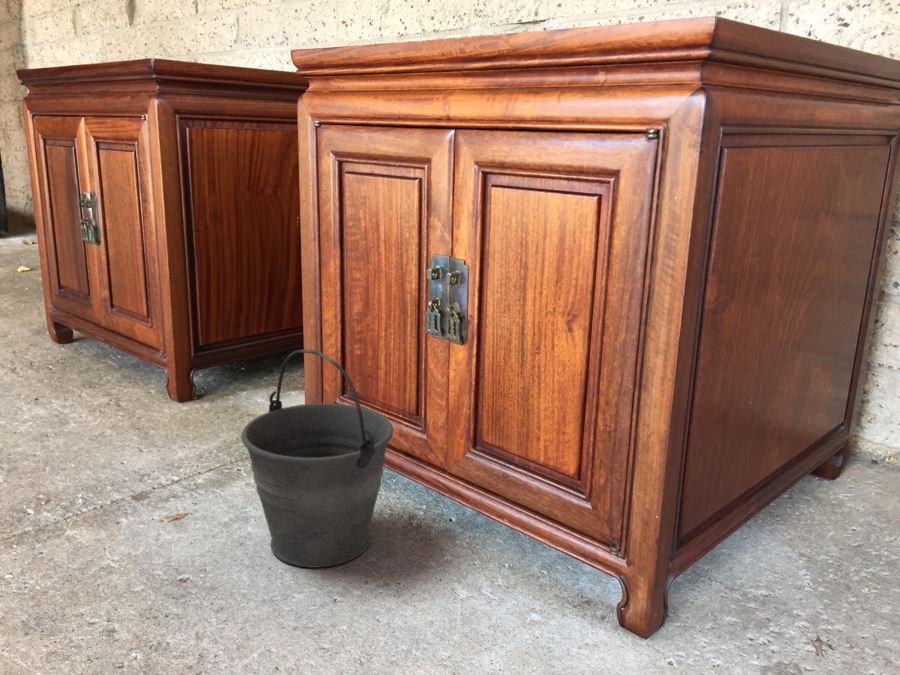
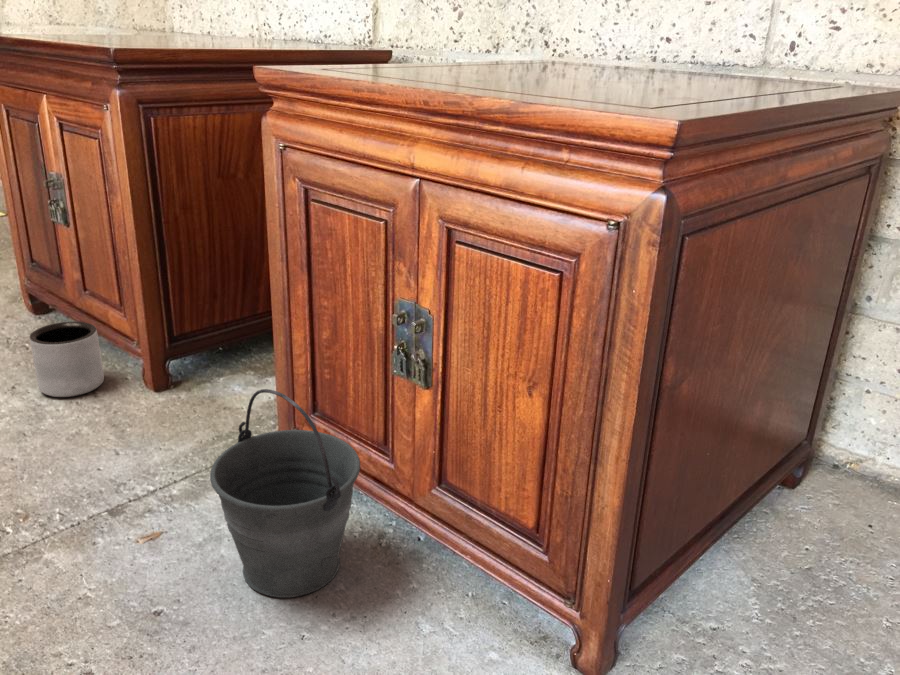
planter: none [57,335,128,407] -> present [29,322,104,397]

